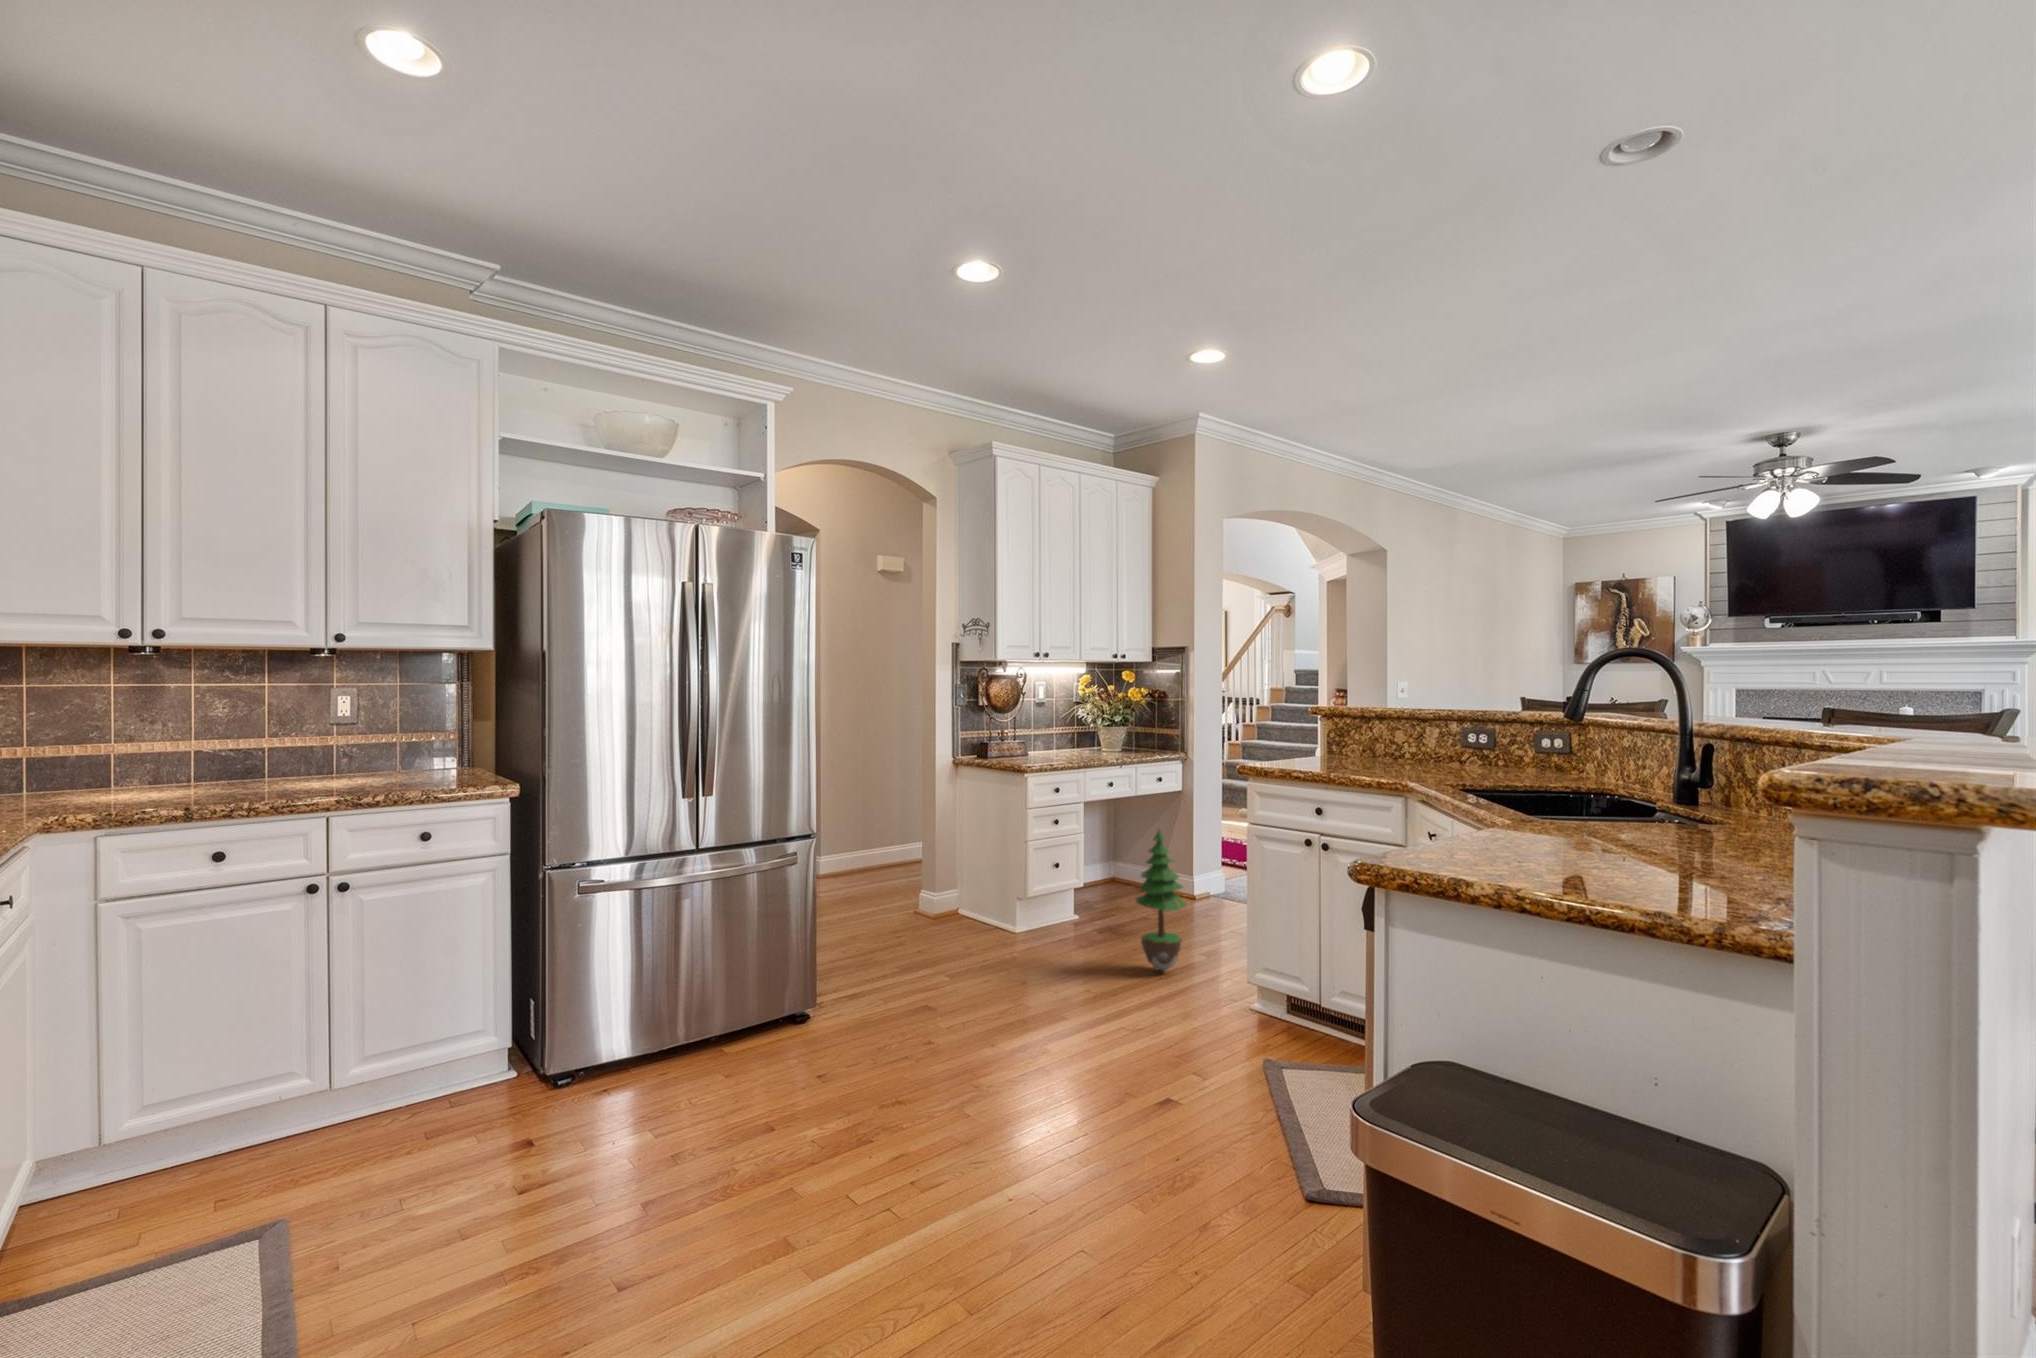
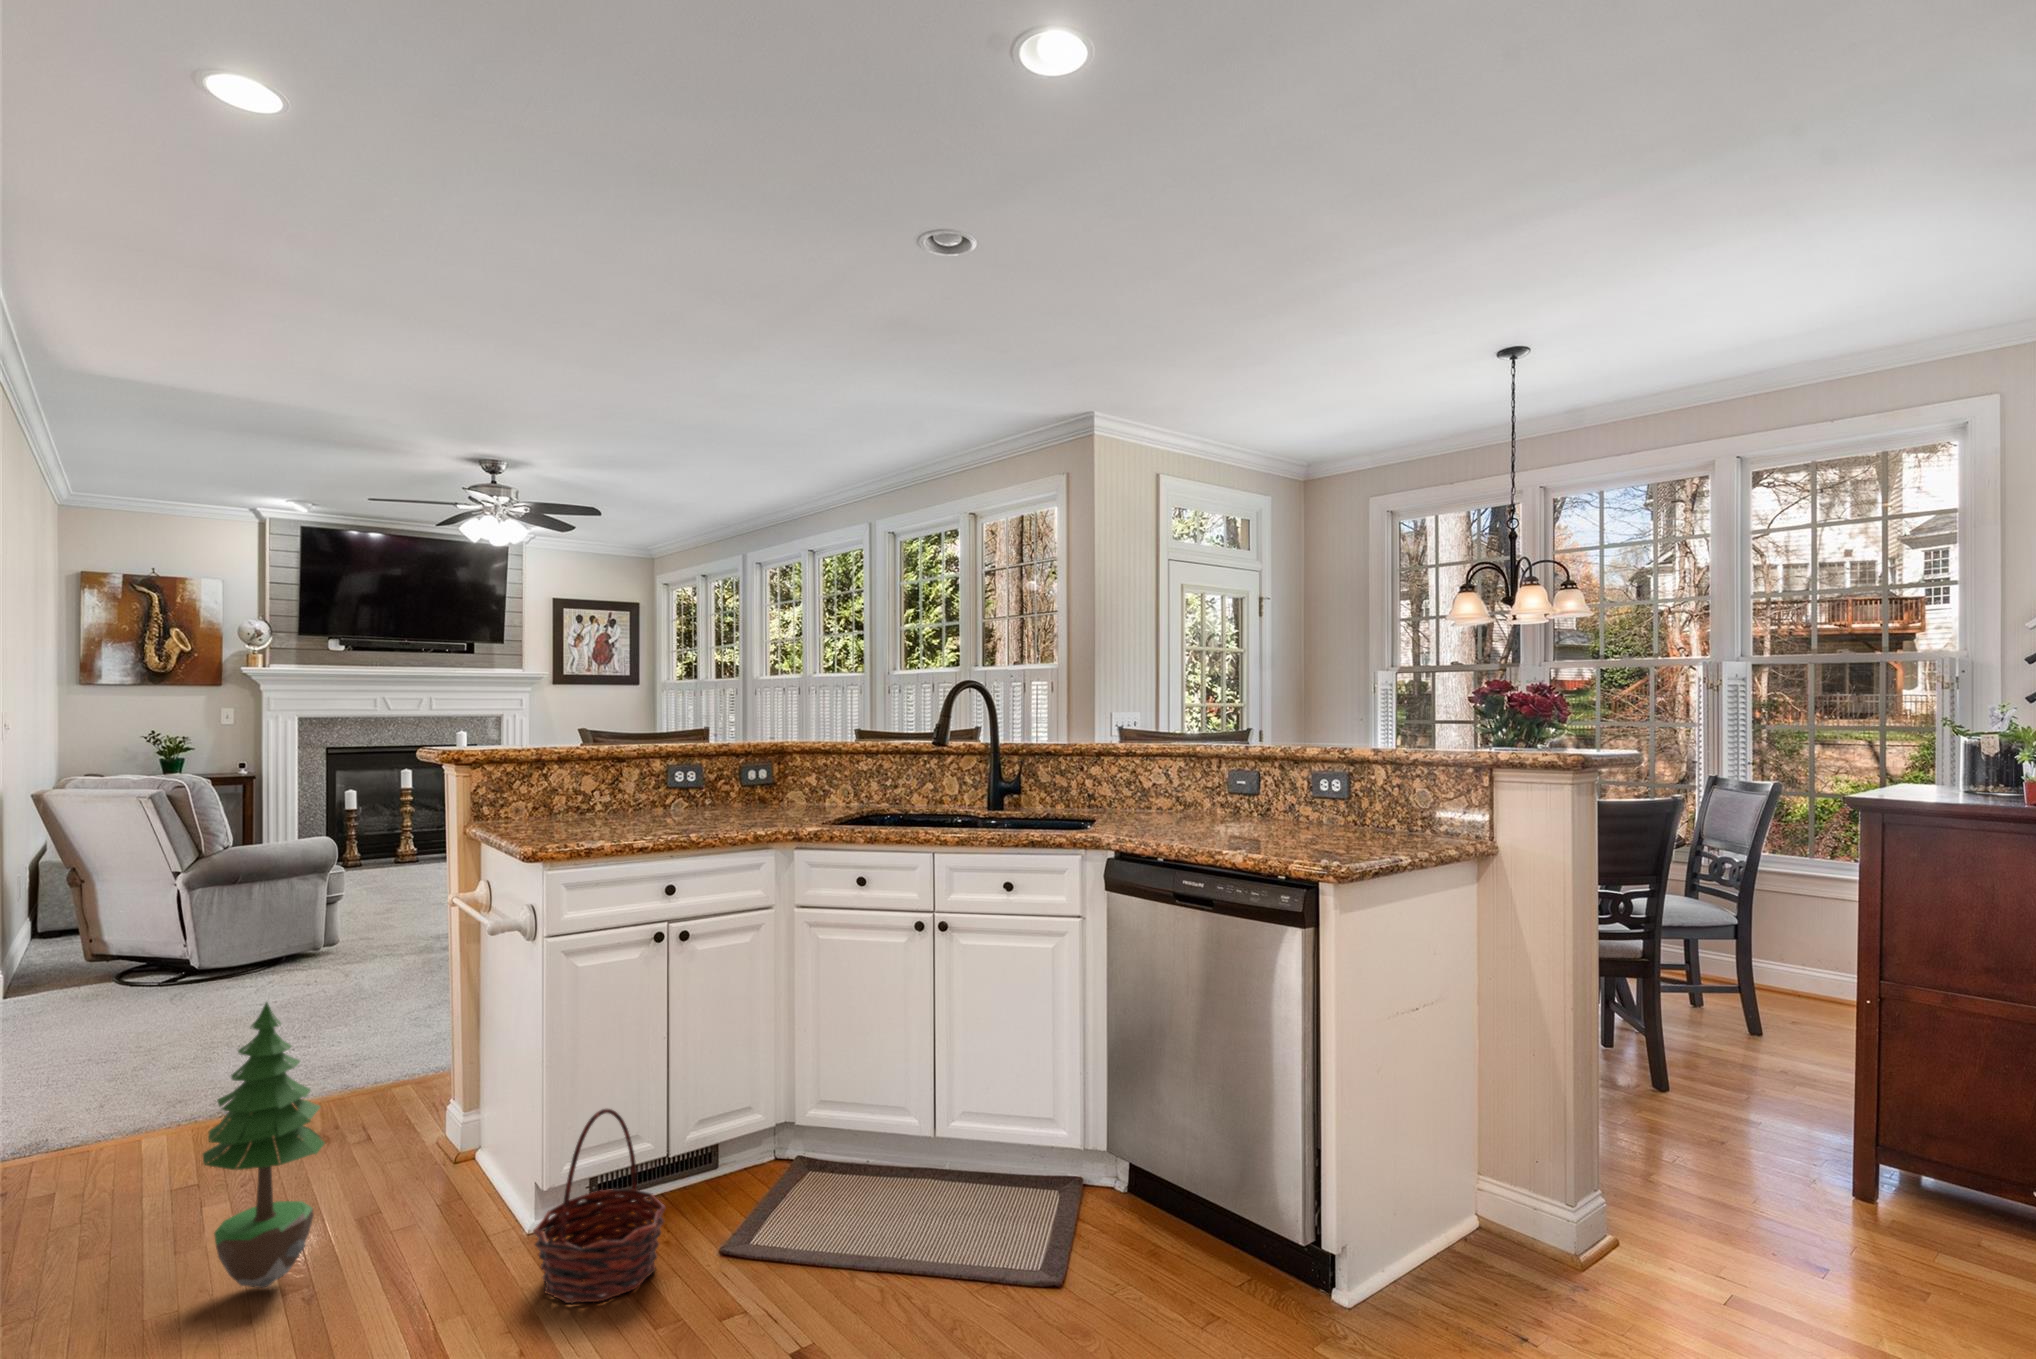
basket: none [1175,932,1252,1047] -> present [534,1109,666,1303]

